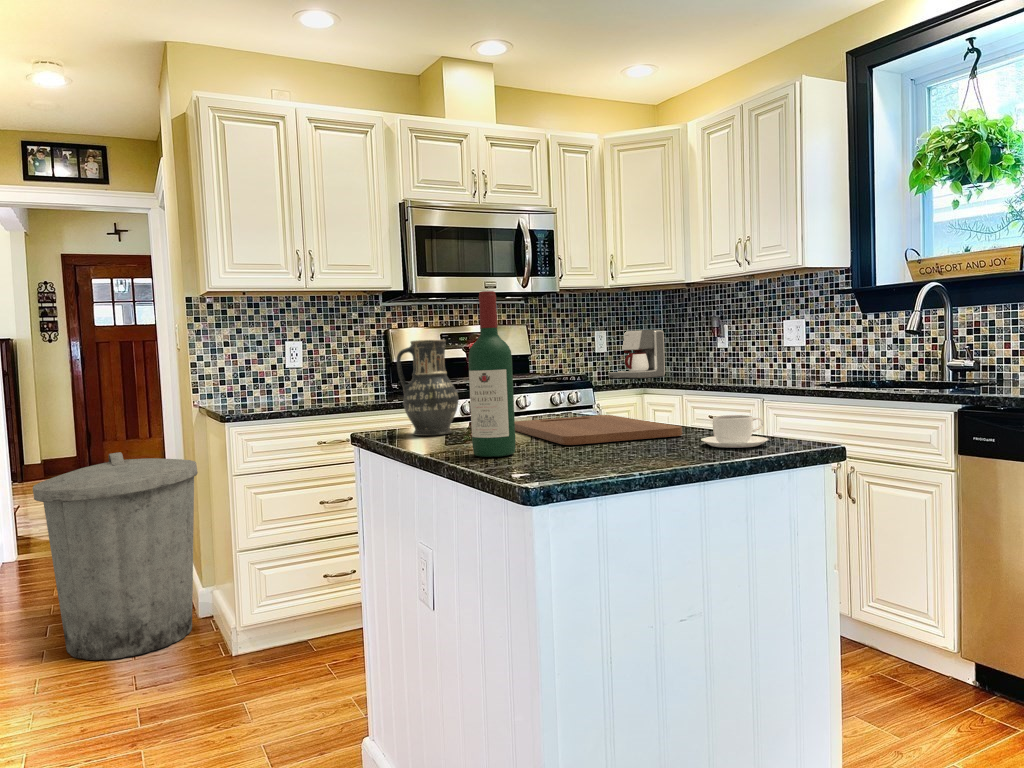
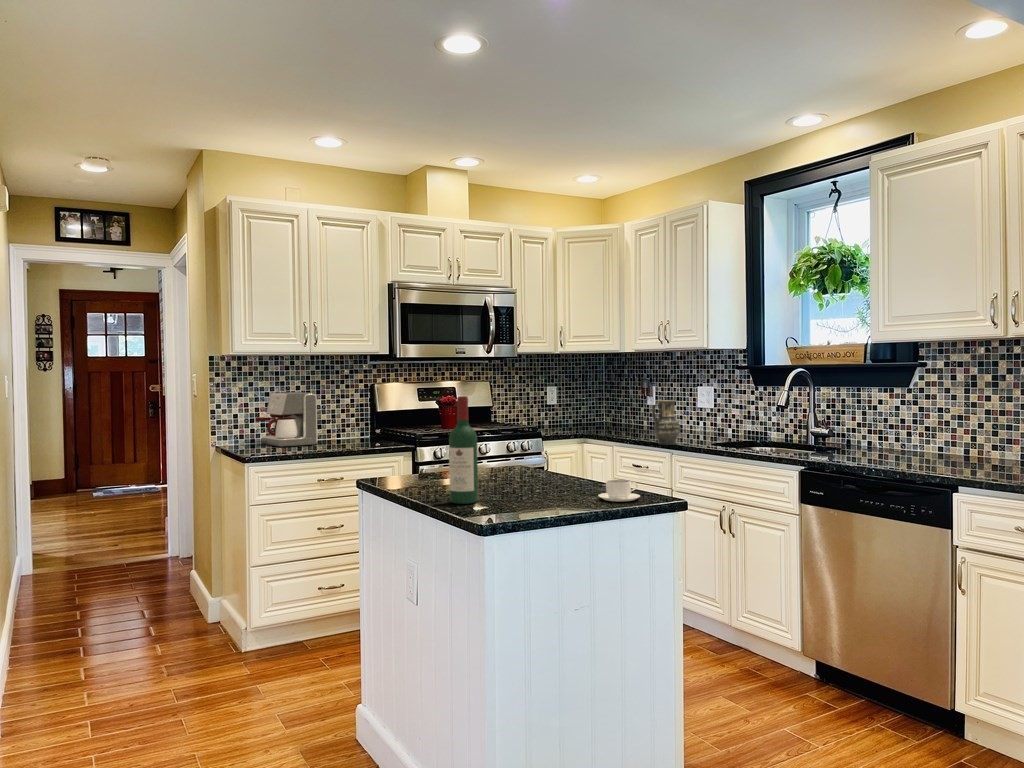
coffee maker: present [608,330,665,378] -> present [256,392,317,446]
vase: present [397,340,459,436] -> present [652,400,680,445]
cutting board: present [515,415,682,445] -> none [474,471,590,496]
trash can: present [33,452,198,660] -> none [82,483,215,654]

